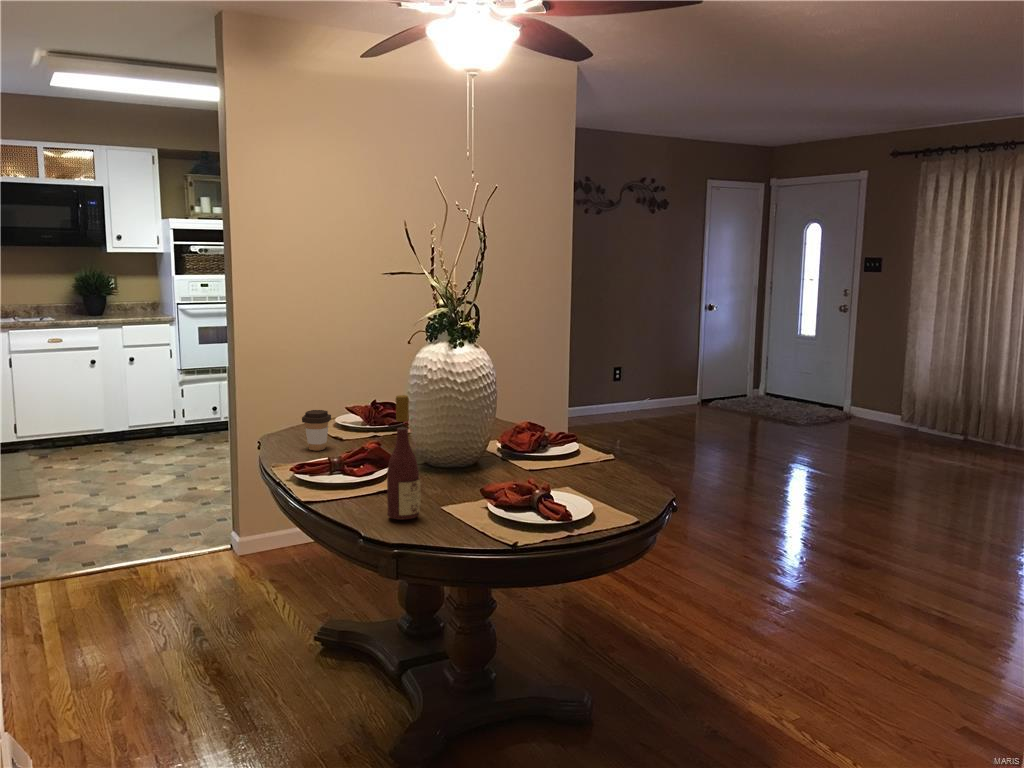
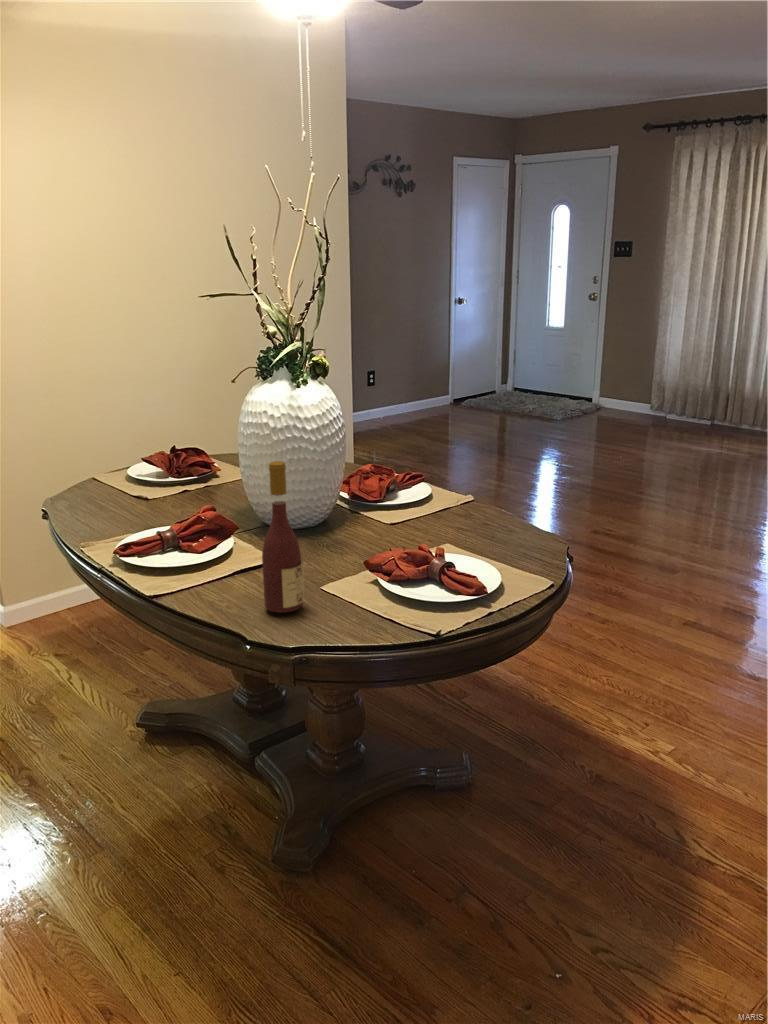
coffee cup: present [302,410,331,450] -> none [100,468,135,518]

